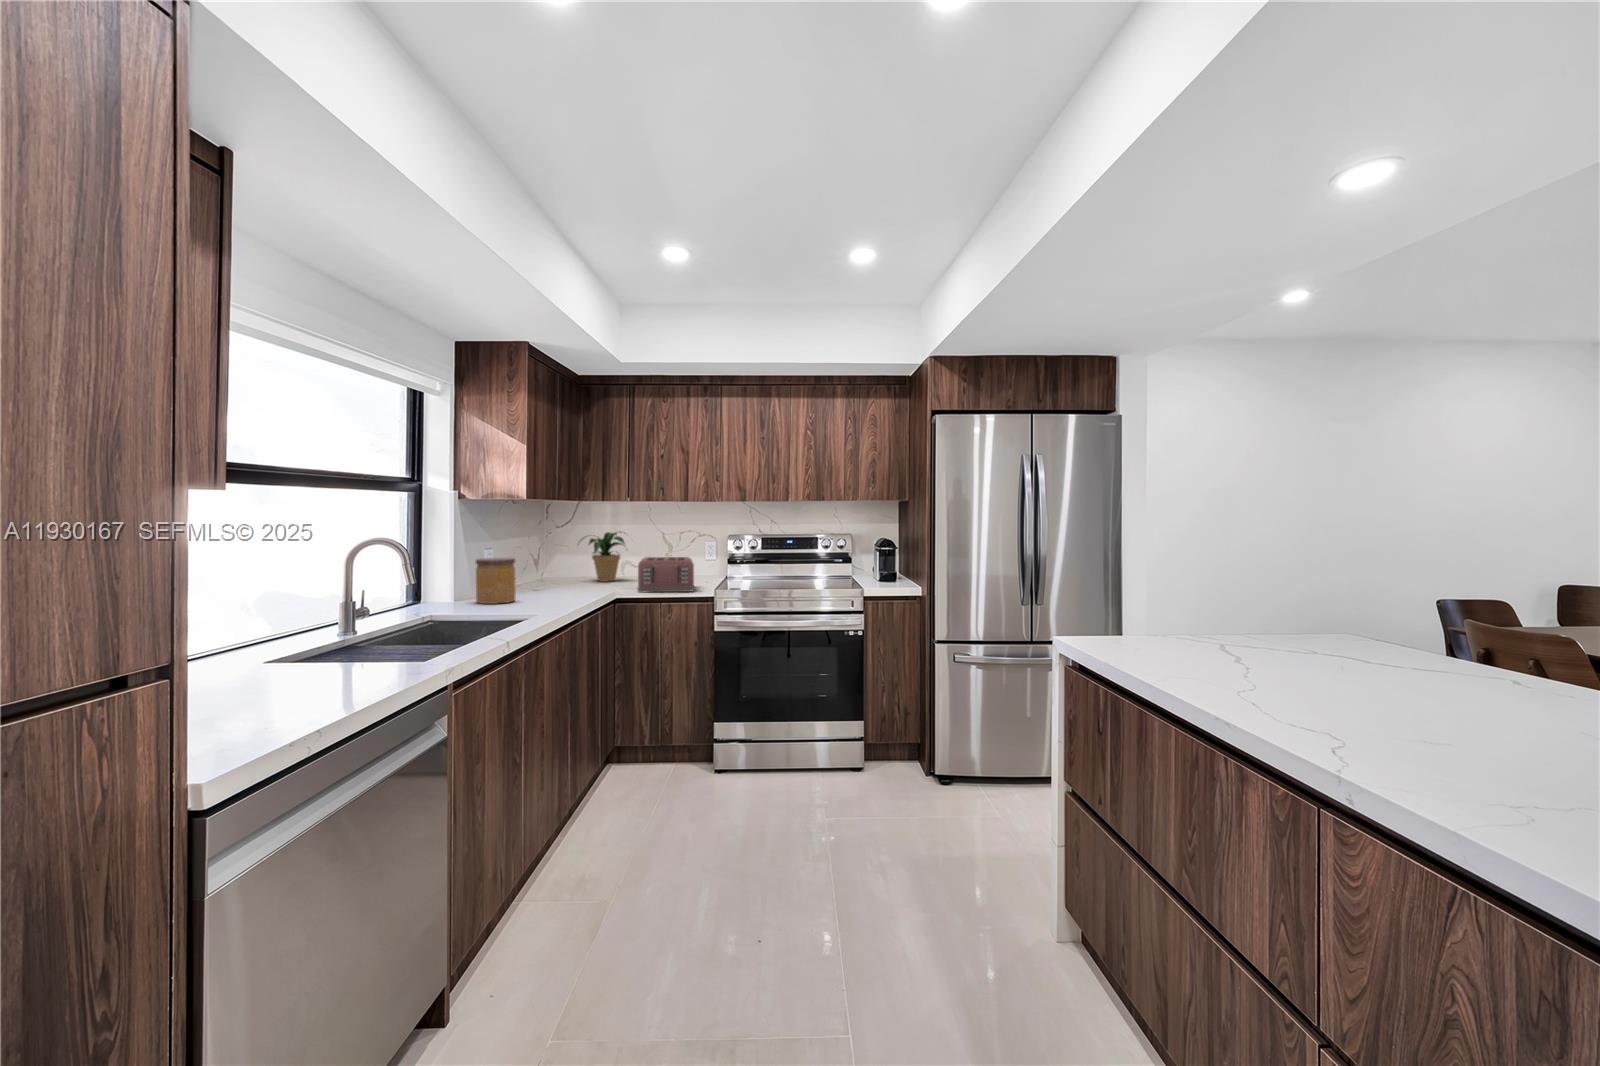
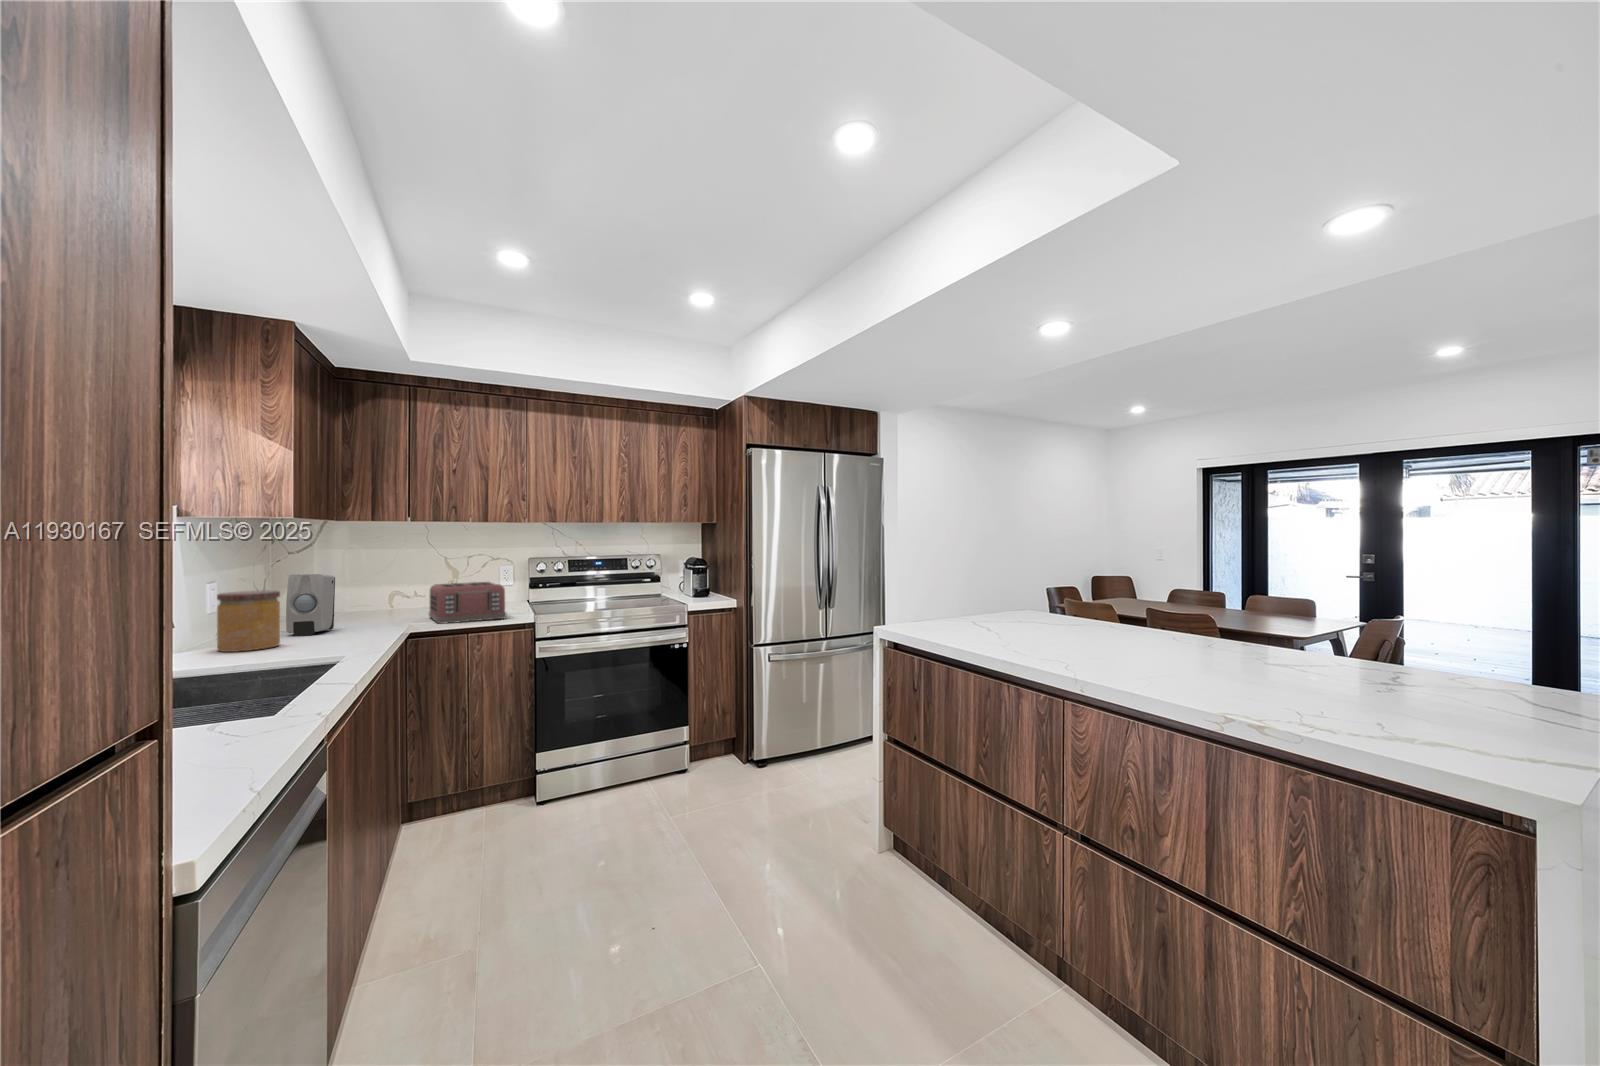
potted plant: present [581,532,624,582] -> none [332,556,409,616]
soap dispenser: none [529,546,565,595] -> present [286,574,335,636]

